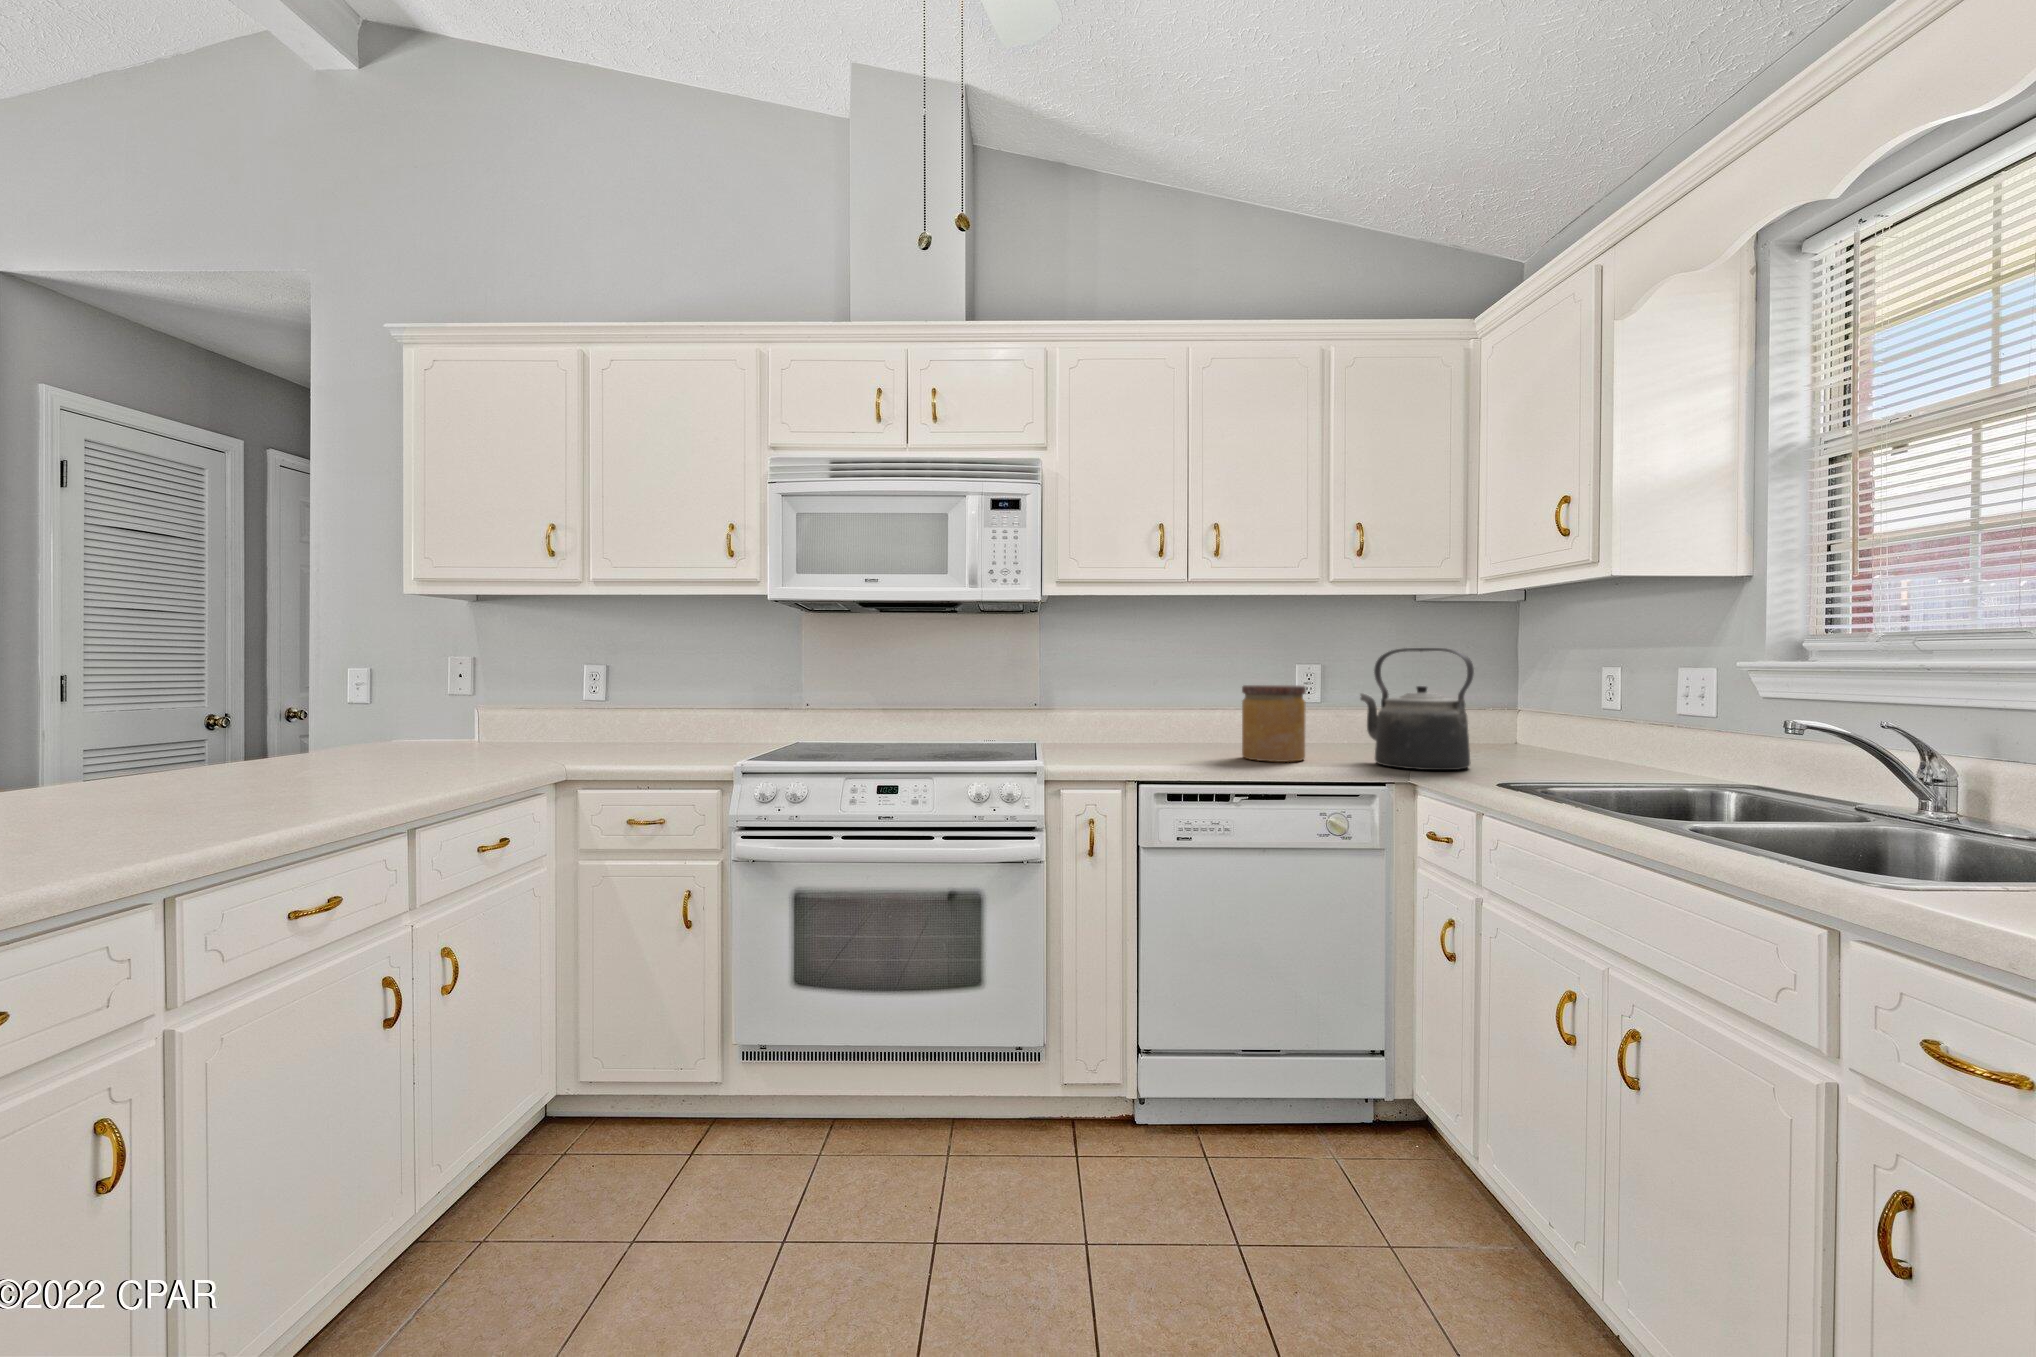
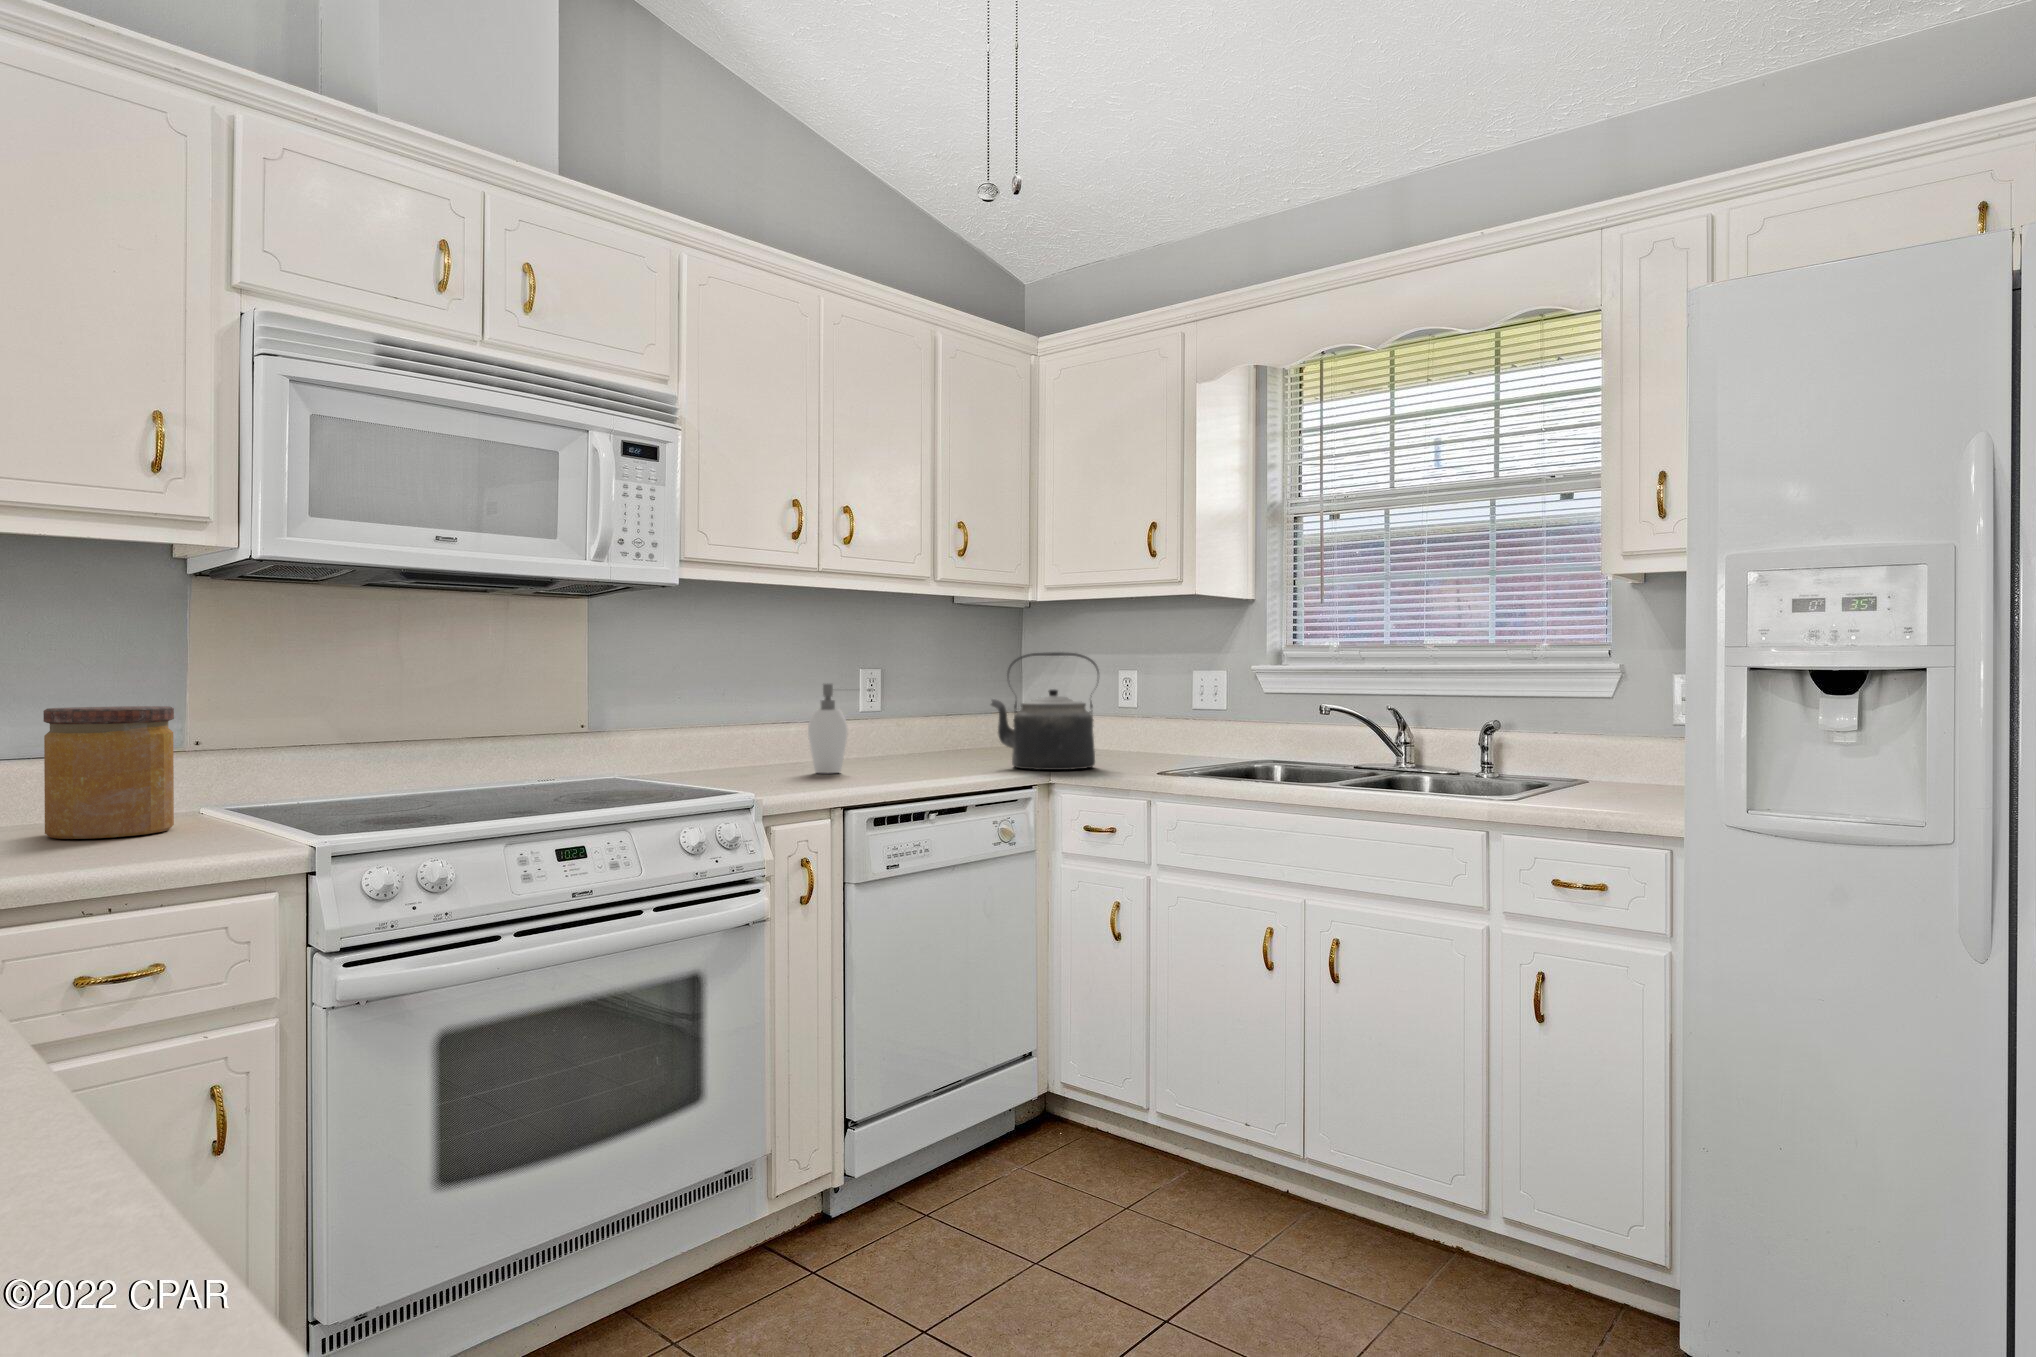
soap dispenser: none [1184,677,1225,752] -> present [808,684,848,773]
jar: present [1242,685,1306,762] -> present [43,706,174,839]

